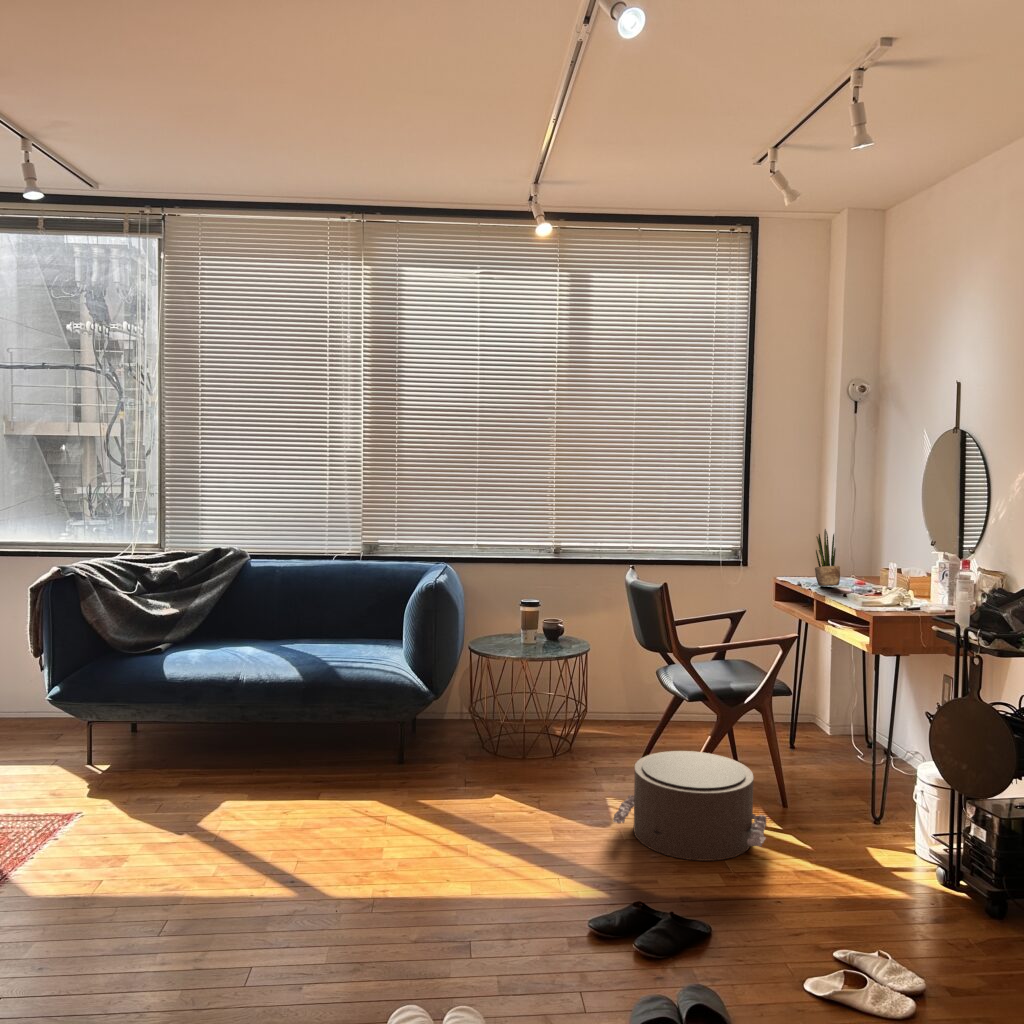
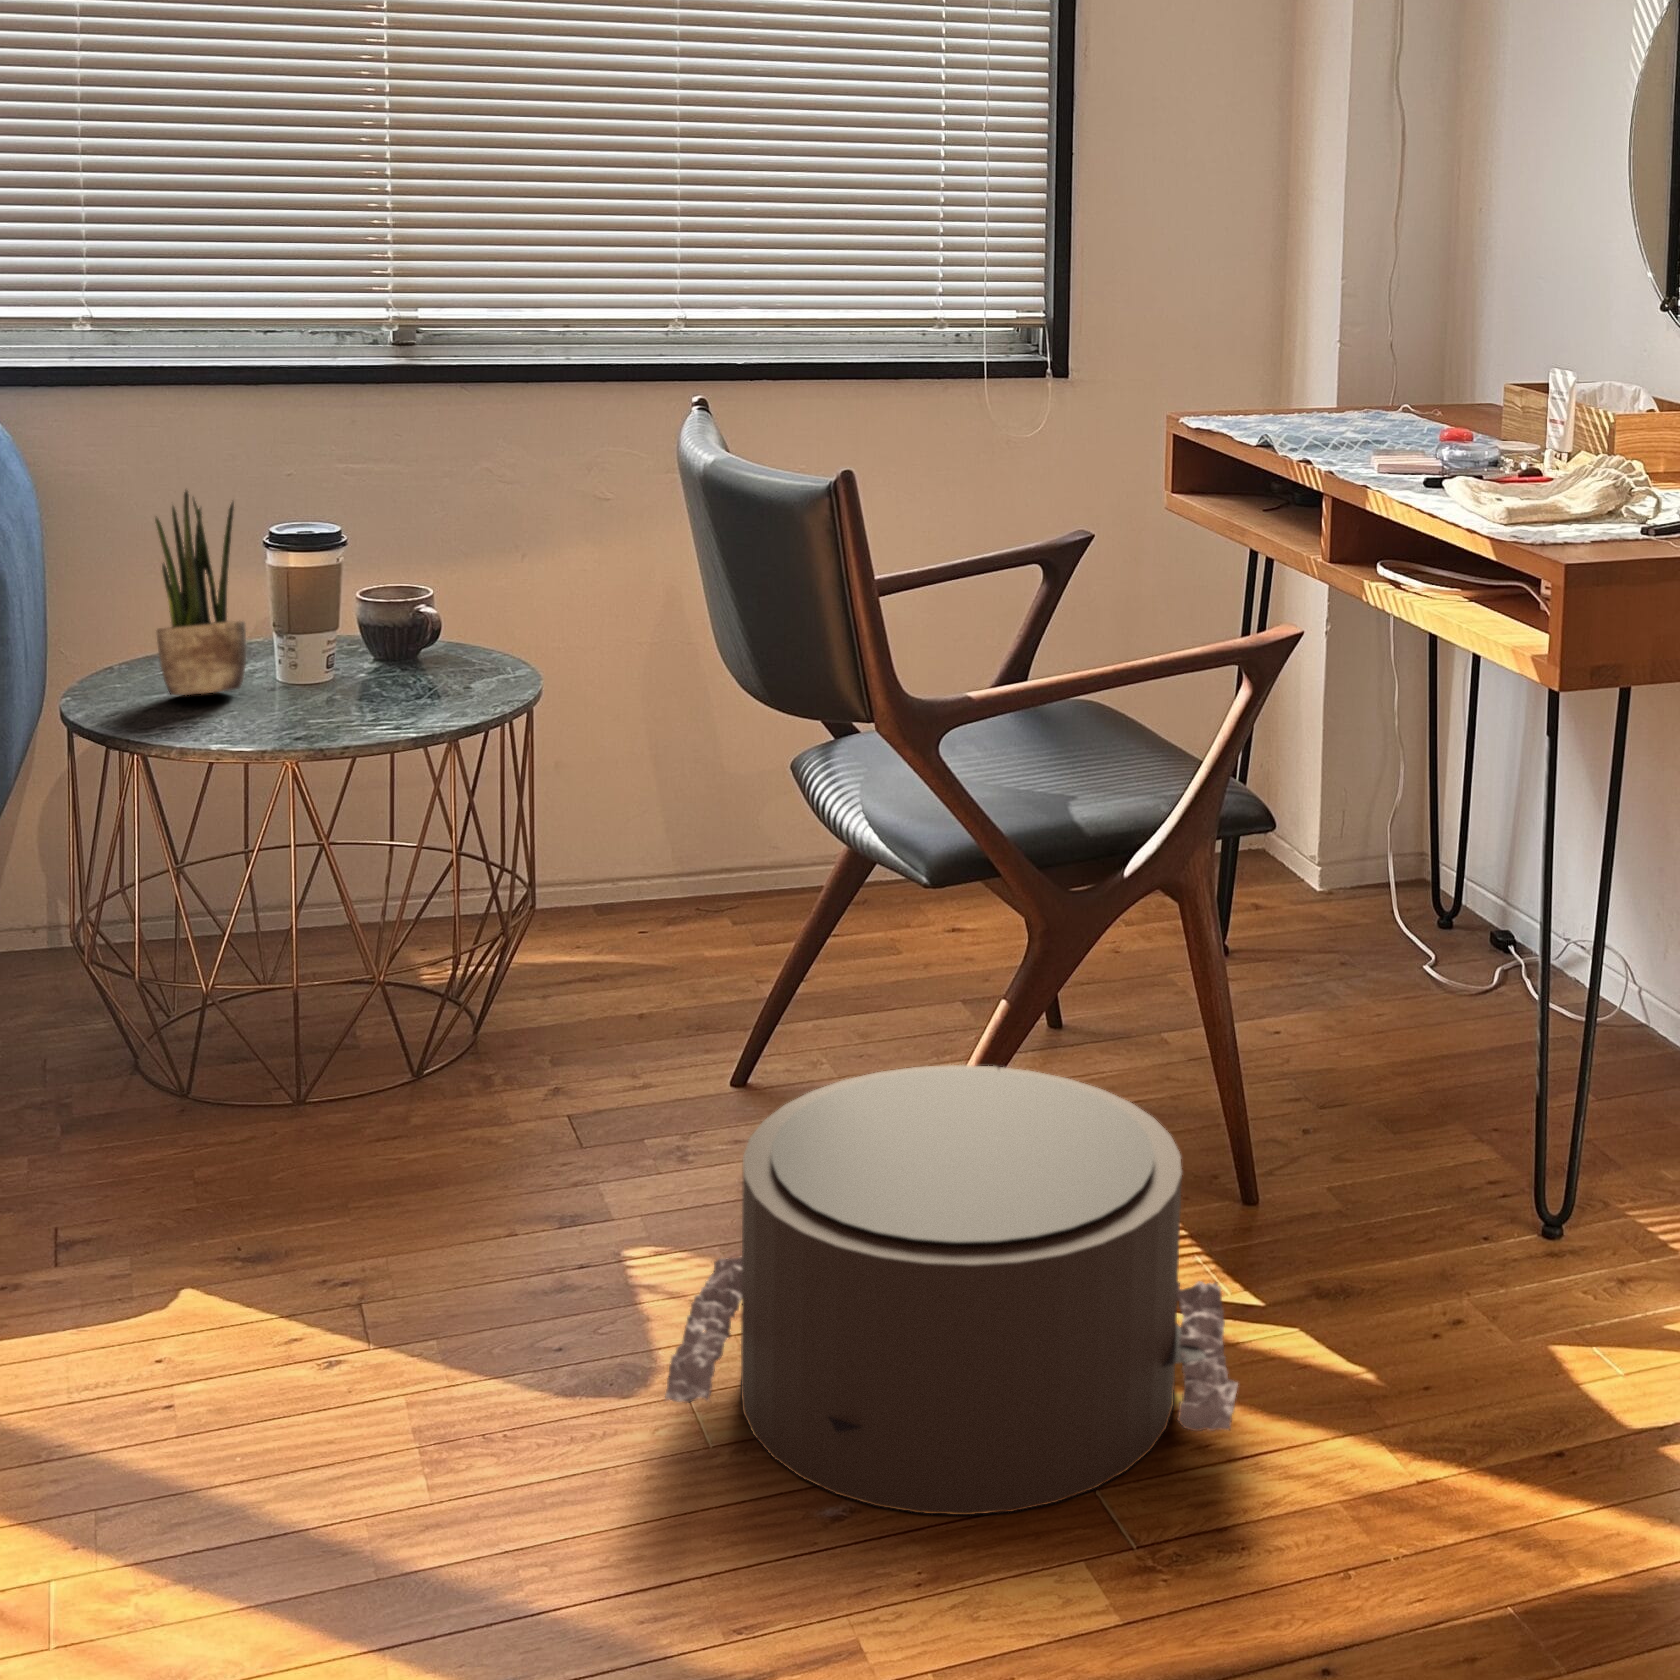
potted plant: present [815,529,840,586] -> present [155,491,246,695]

